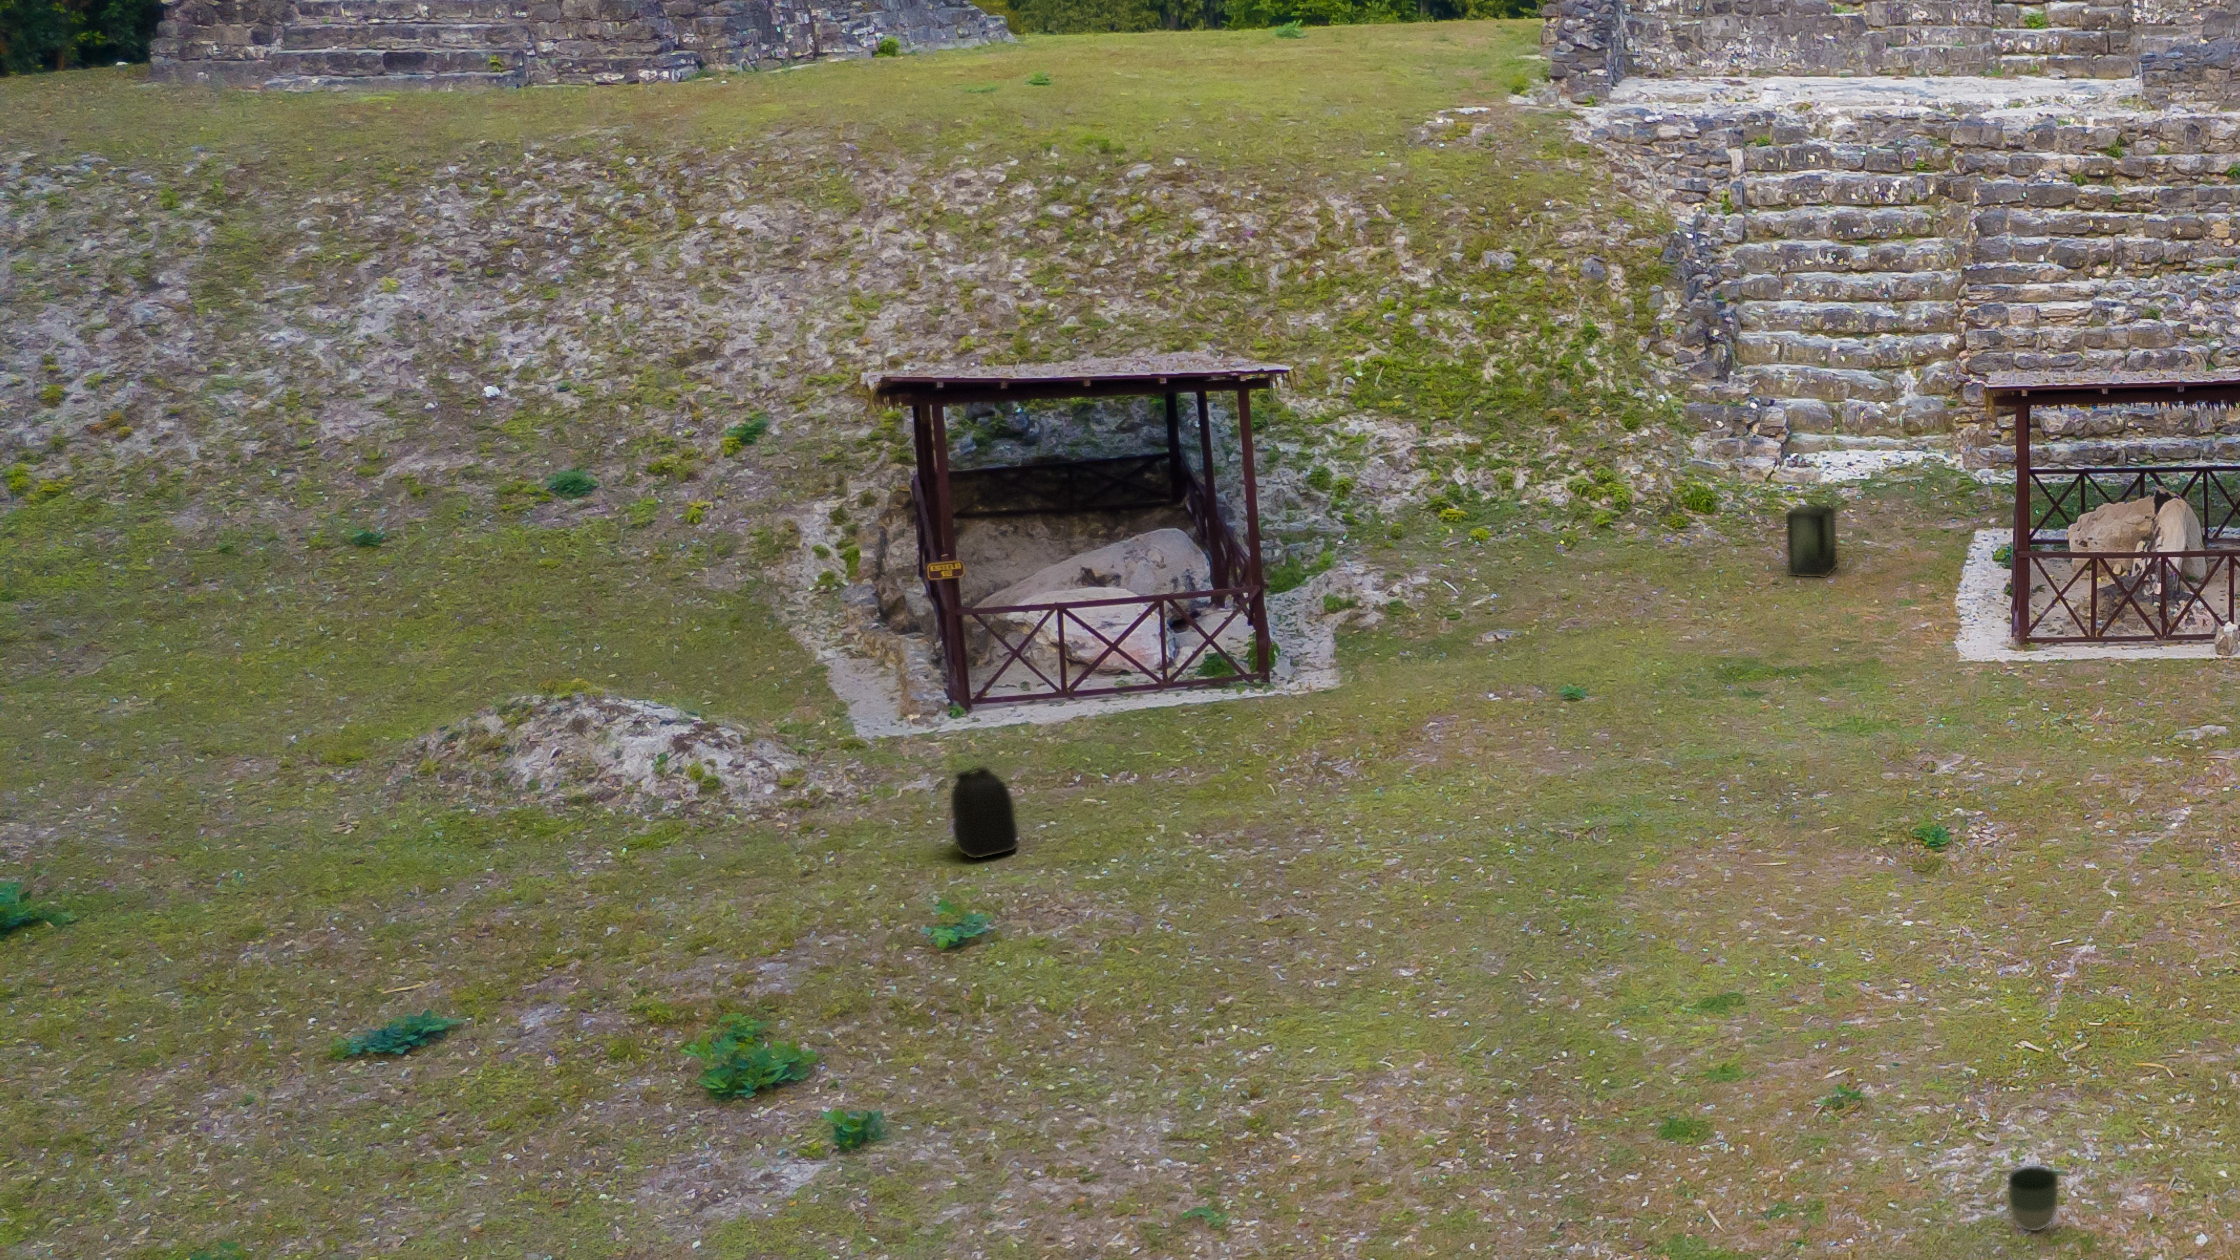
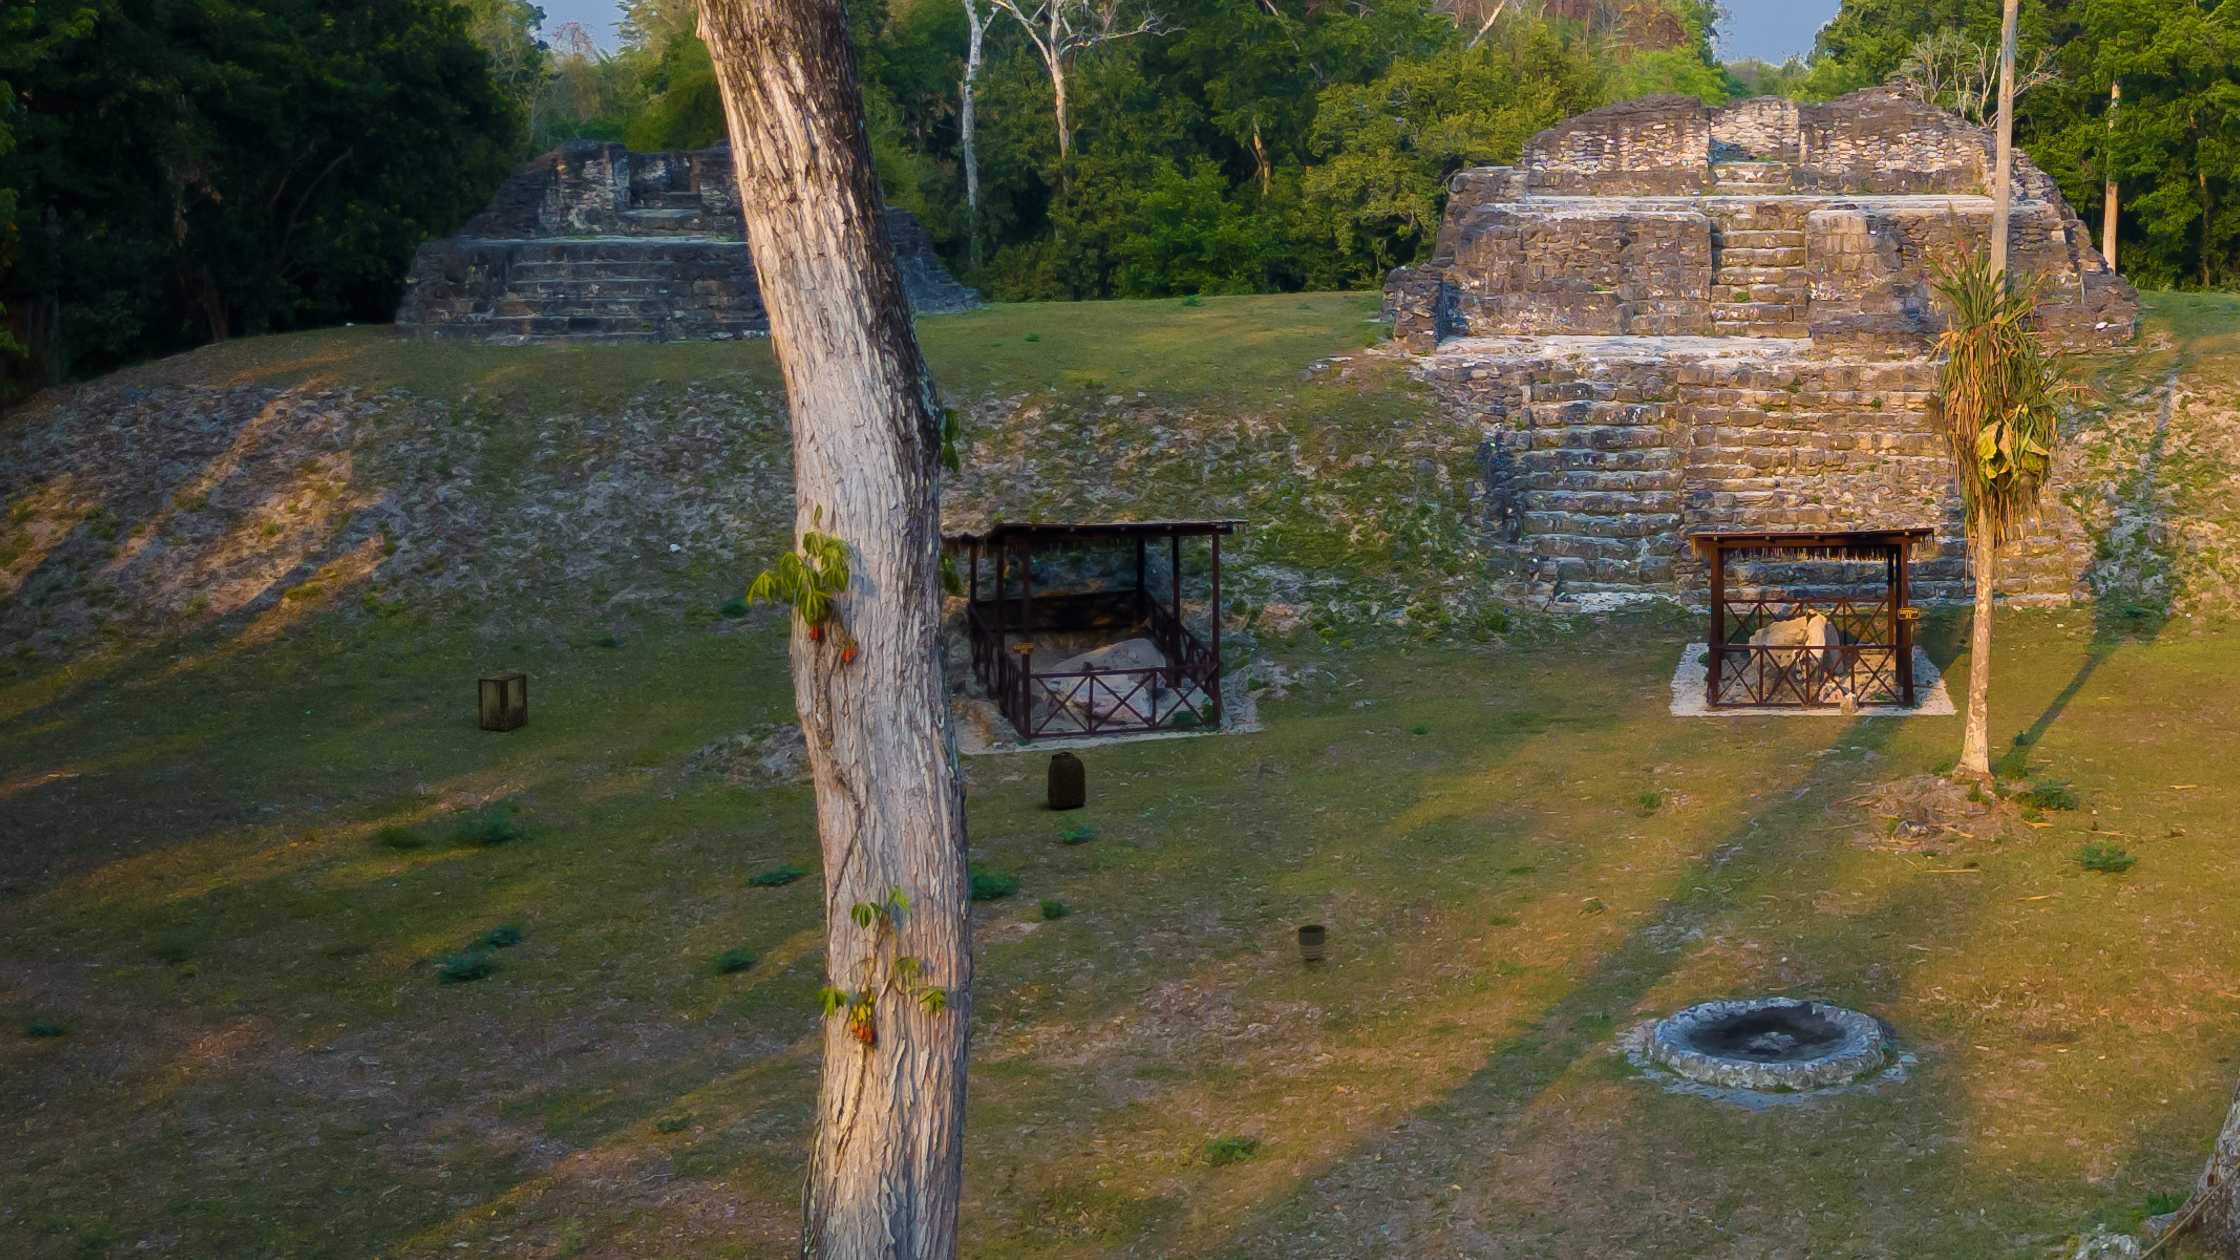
storage box: present [1786,504,1837,577] -> present [478,673,528,730]
planter: present [2008,1166,2058,1231] -> present [1298,925,1326,959]

